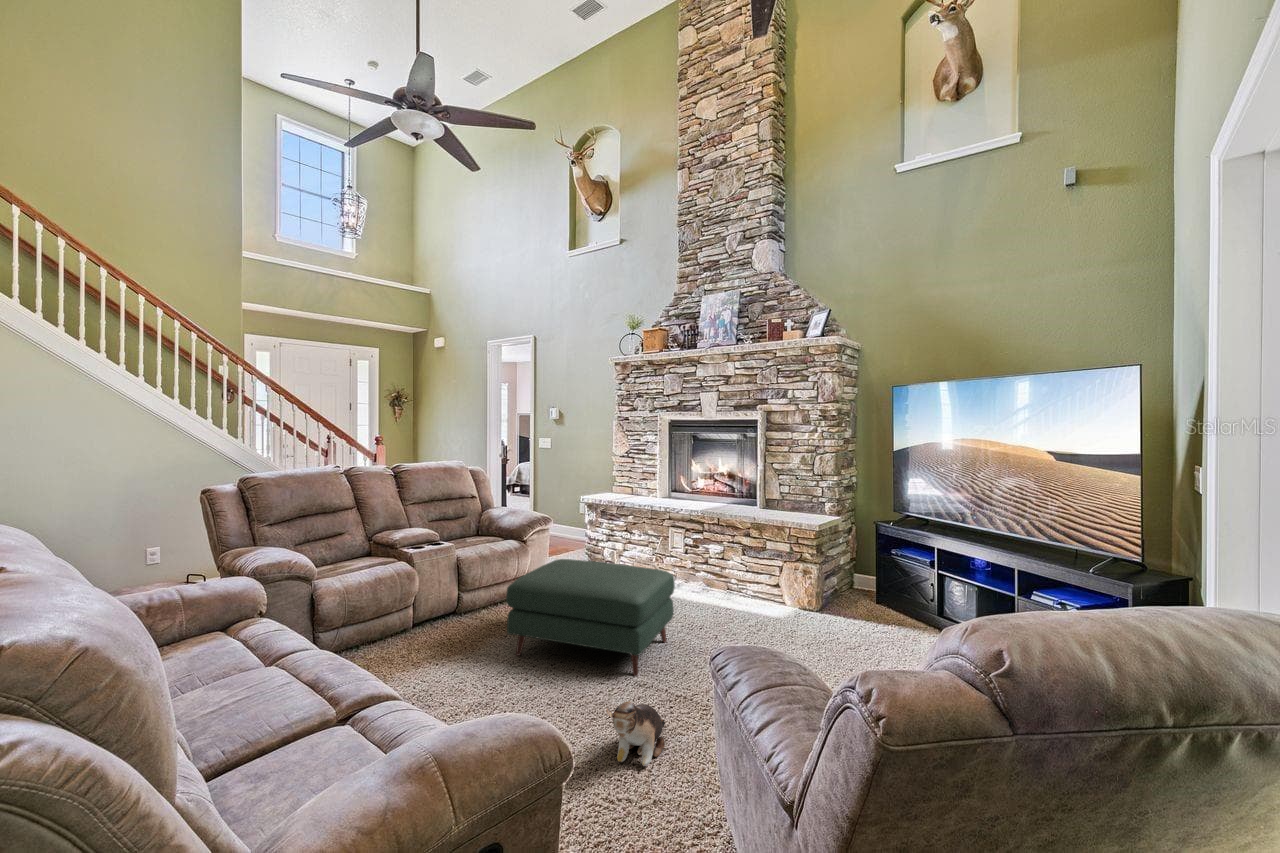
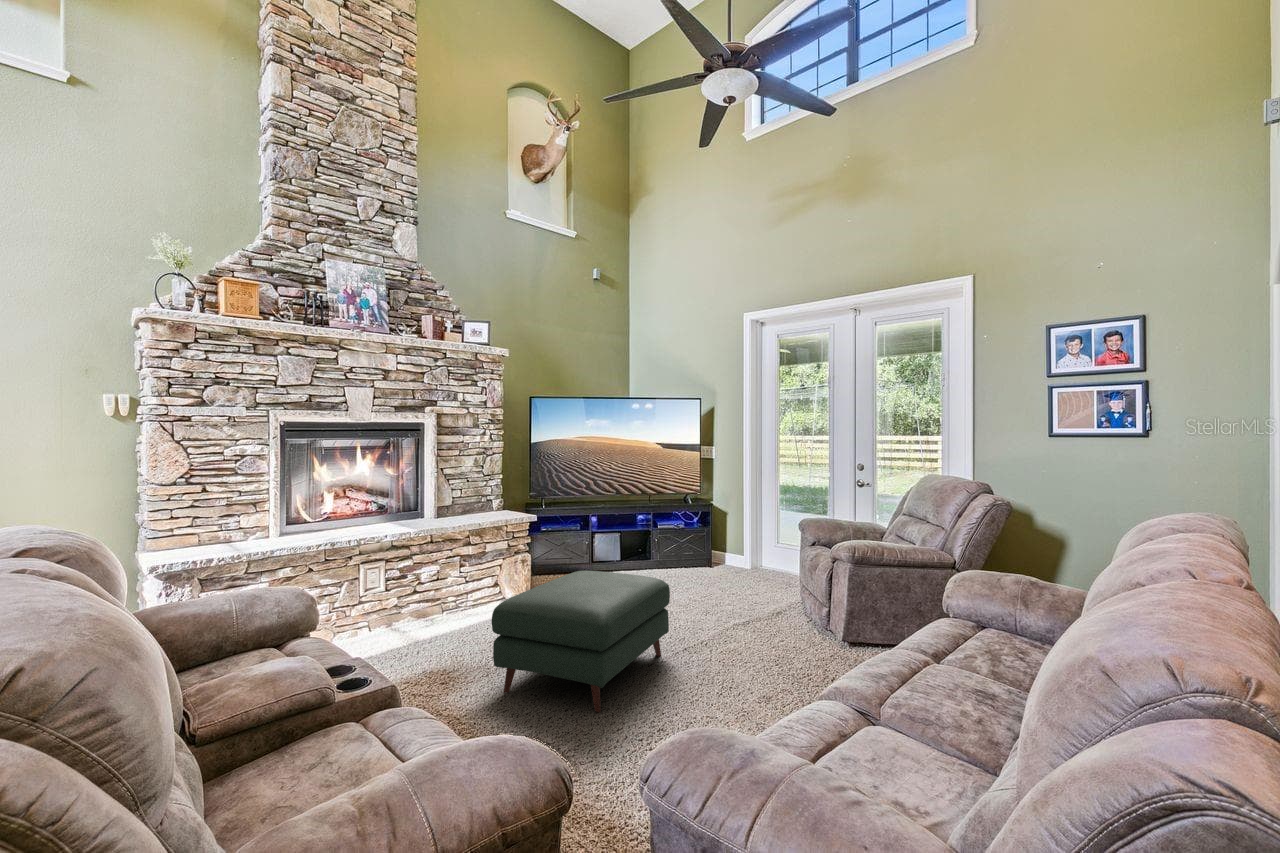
plush toy: present [607,701,665,766] -> none [747,609,829,660]

